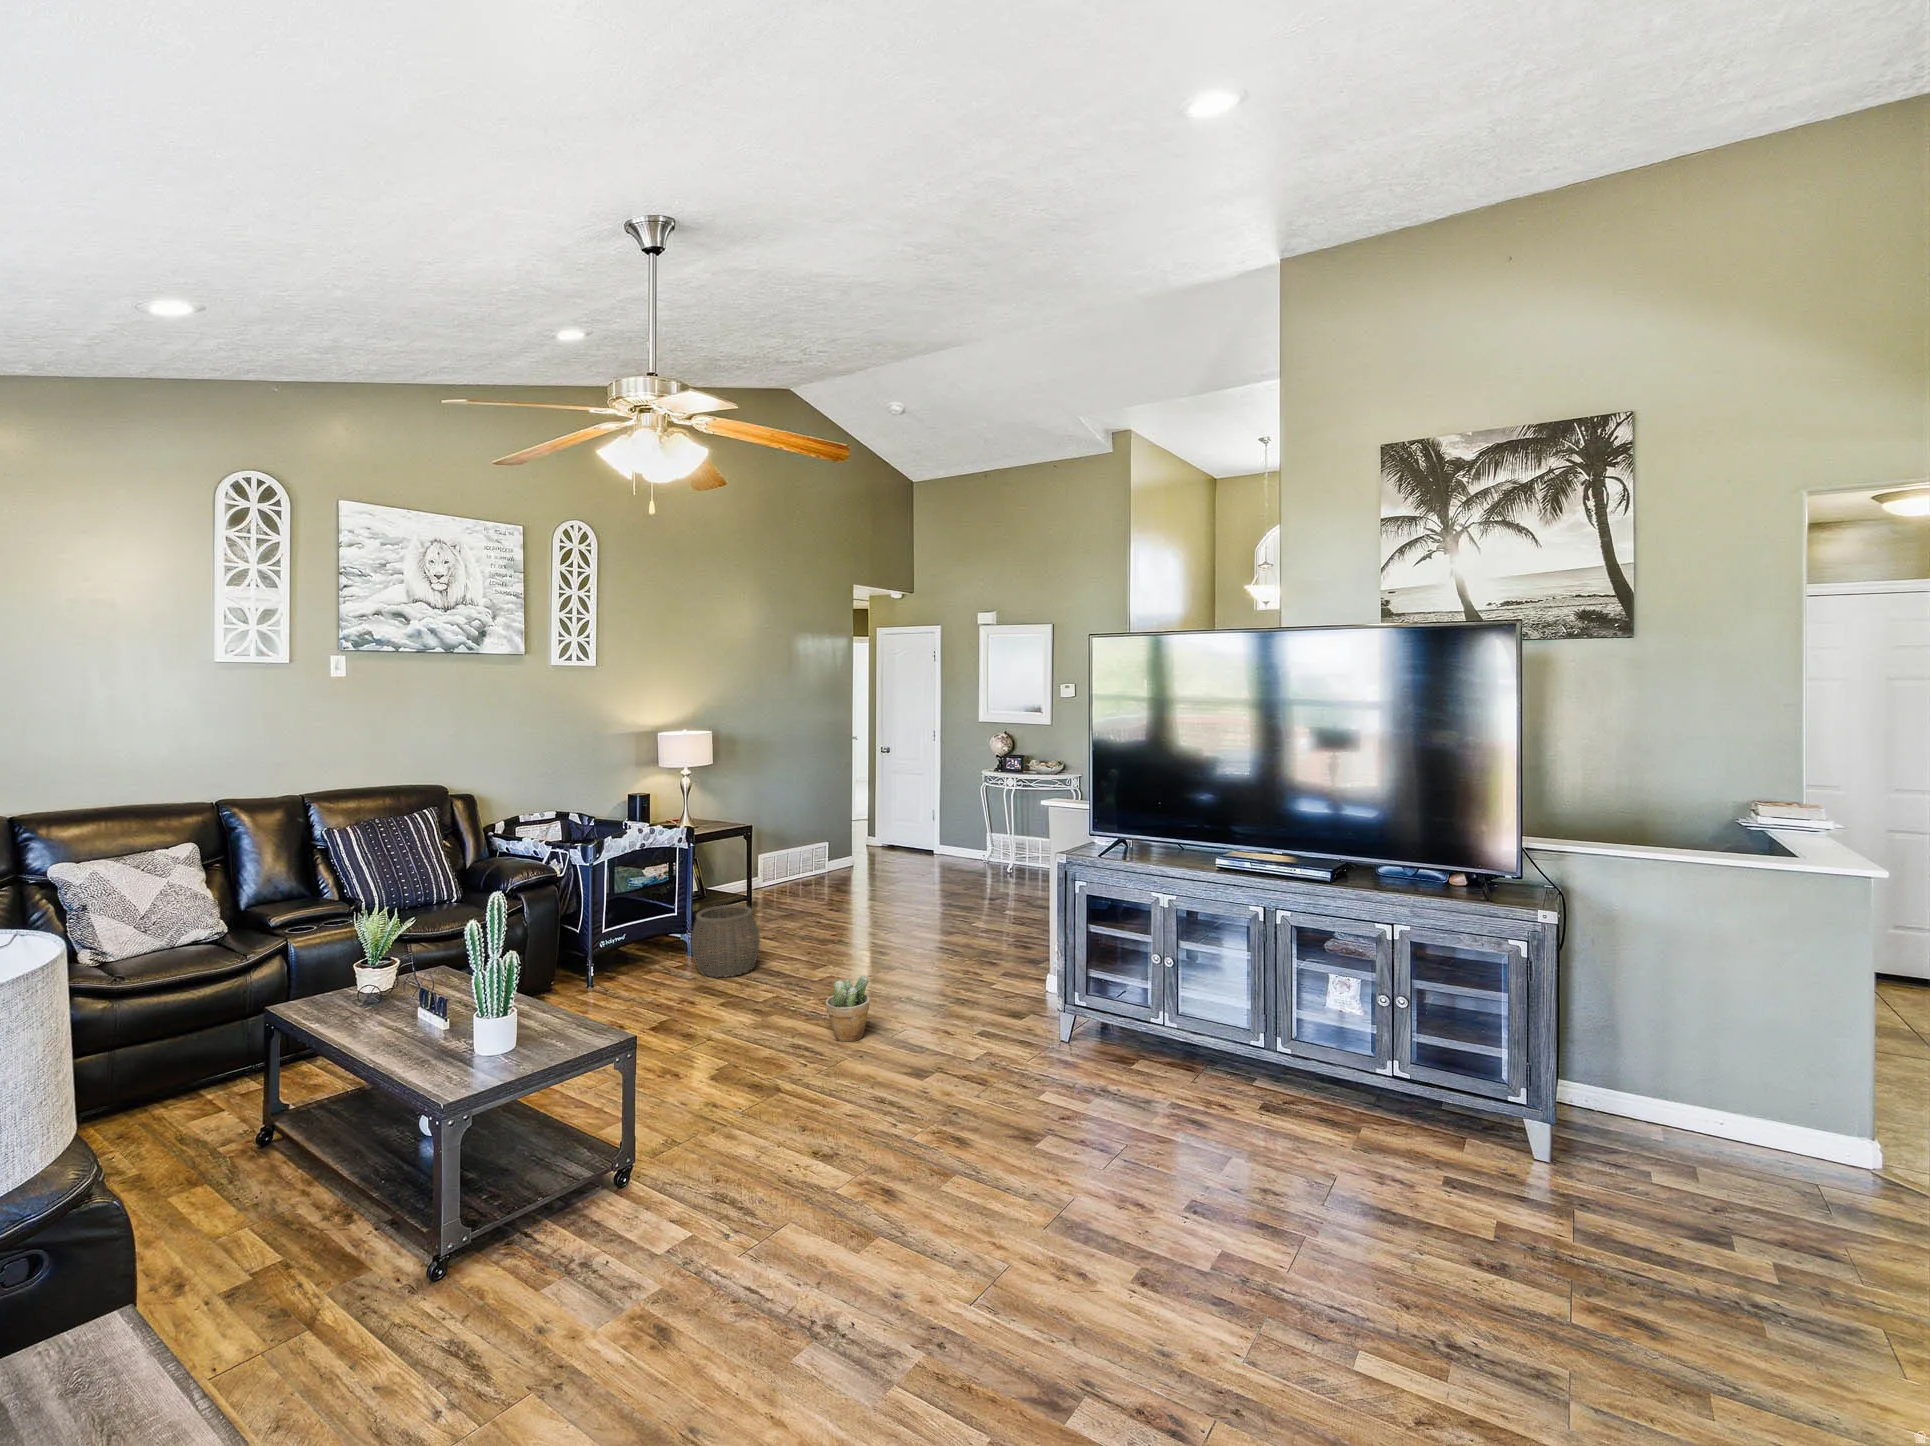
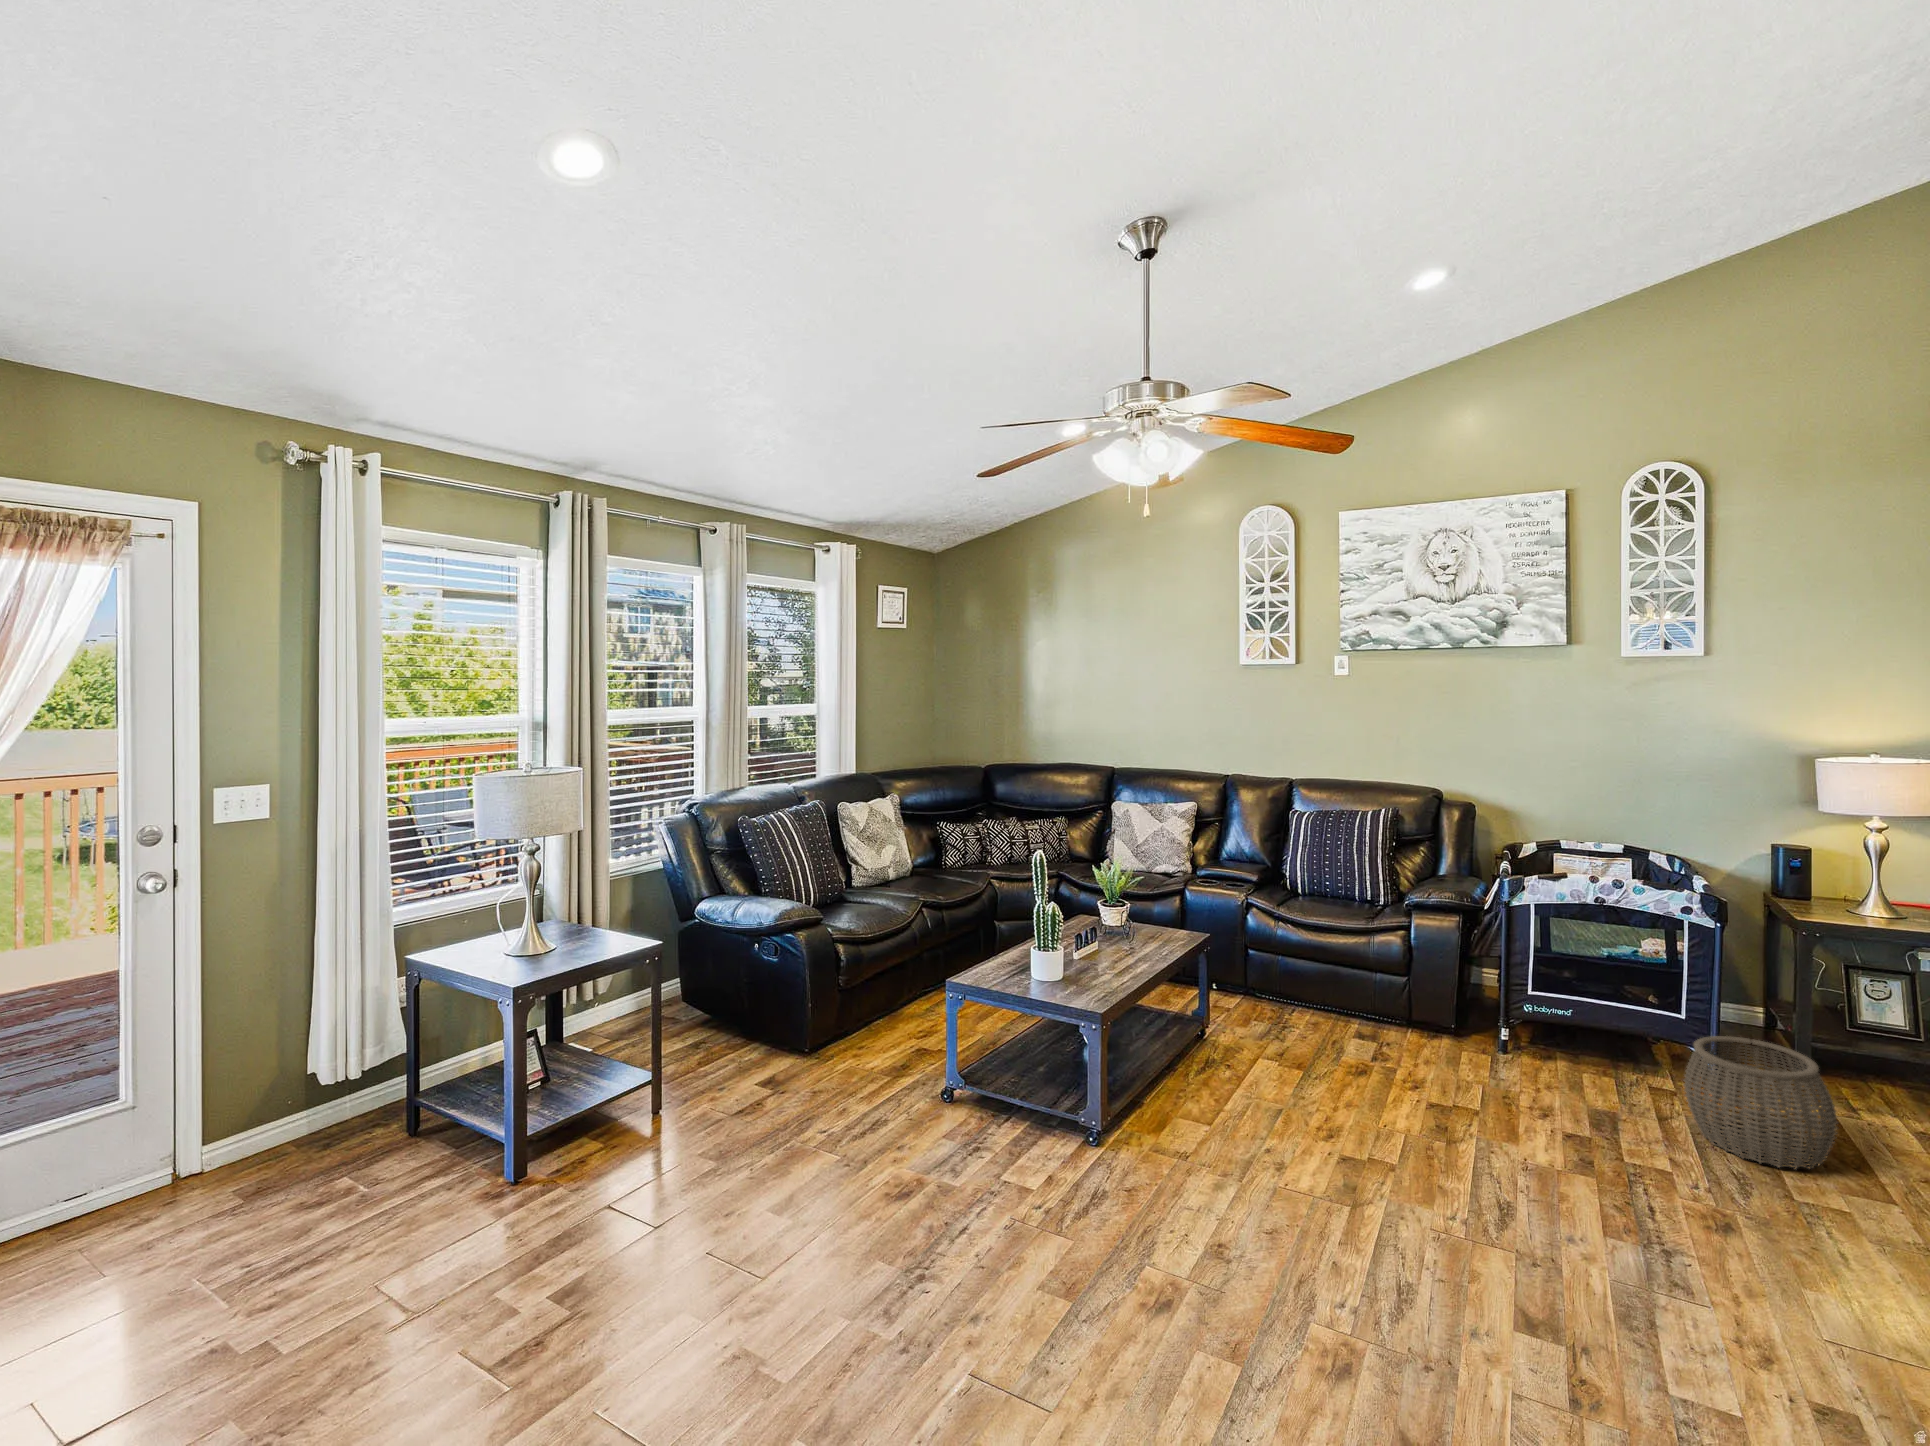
potted plant: present [826,976,870,1042] -> none [1649,1233,1757,1365]

